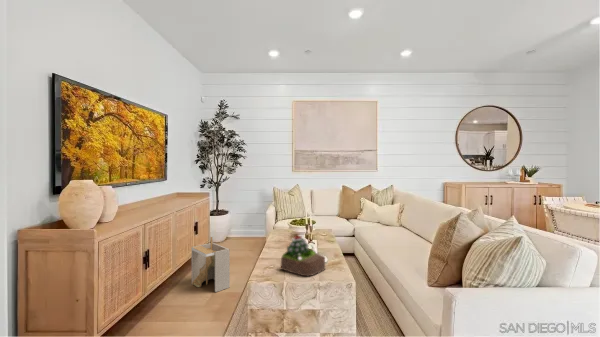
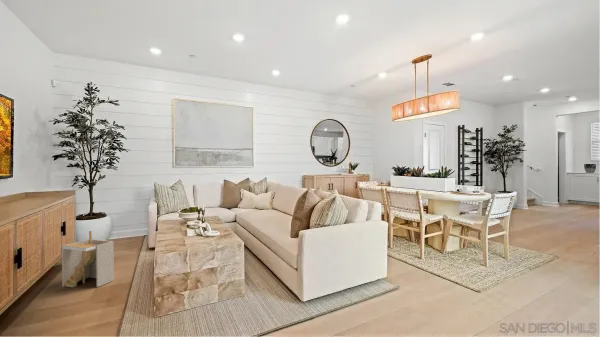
succulent plant: present [281,236,325,276] -> none [180,213,221,244]

